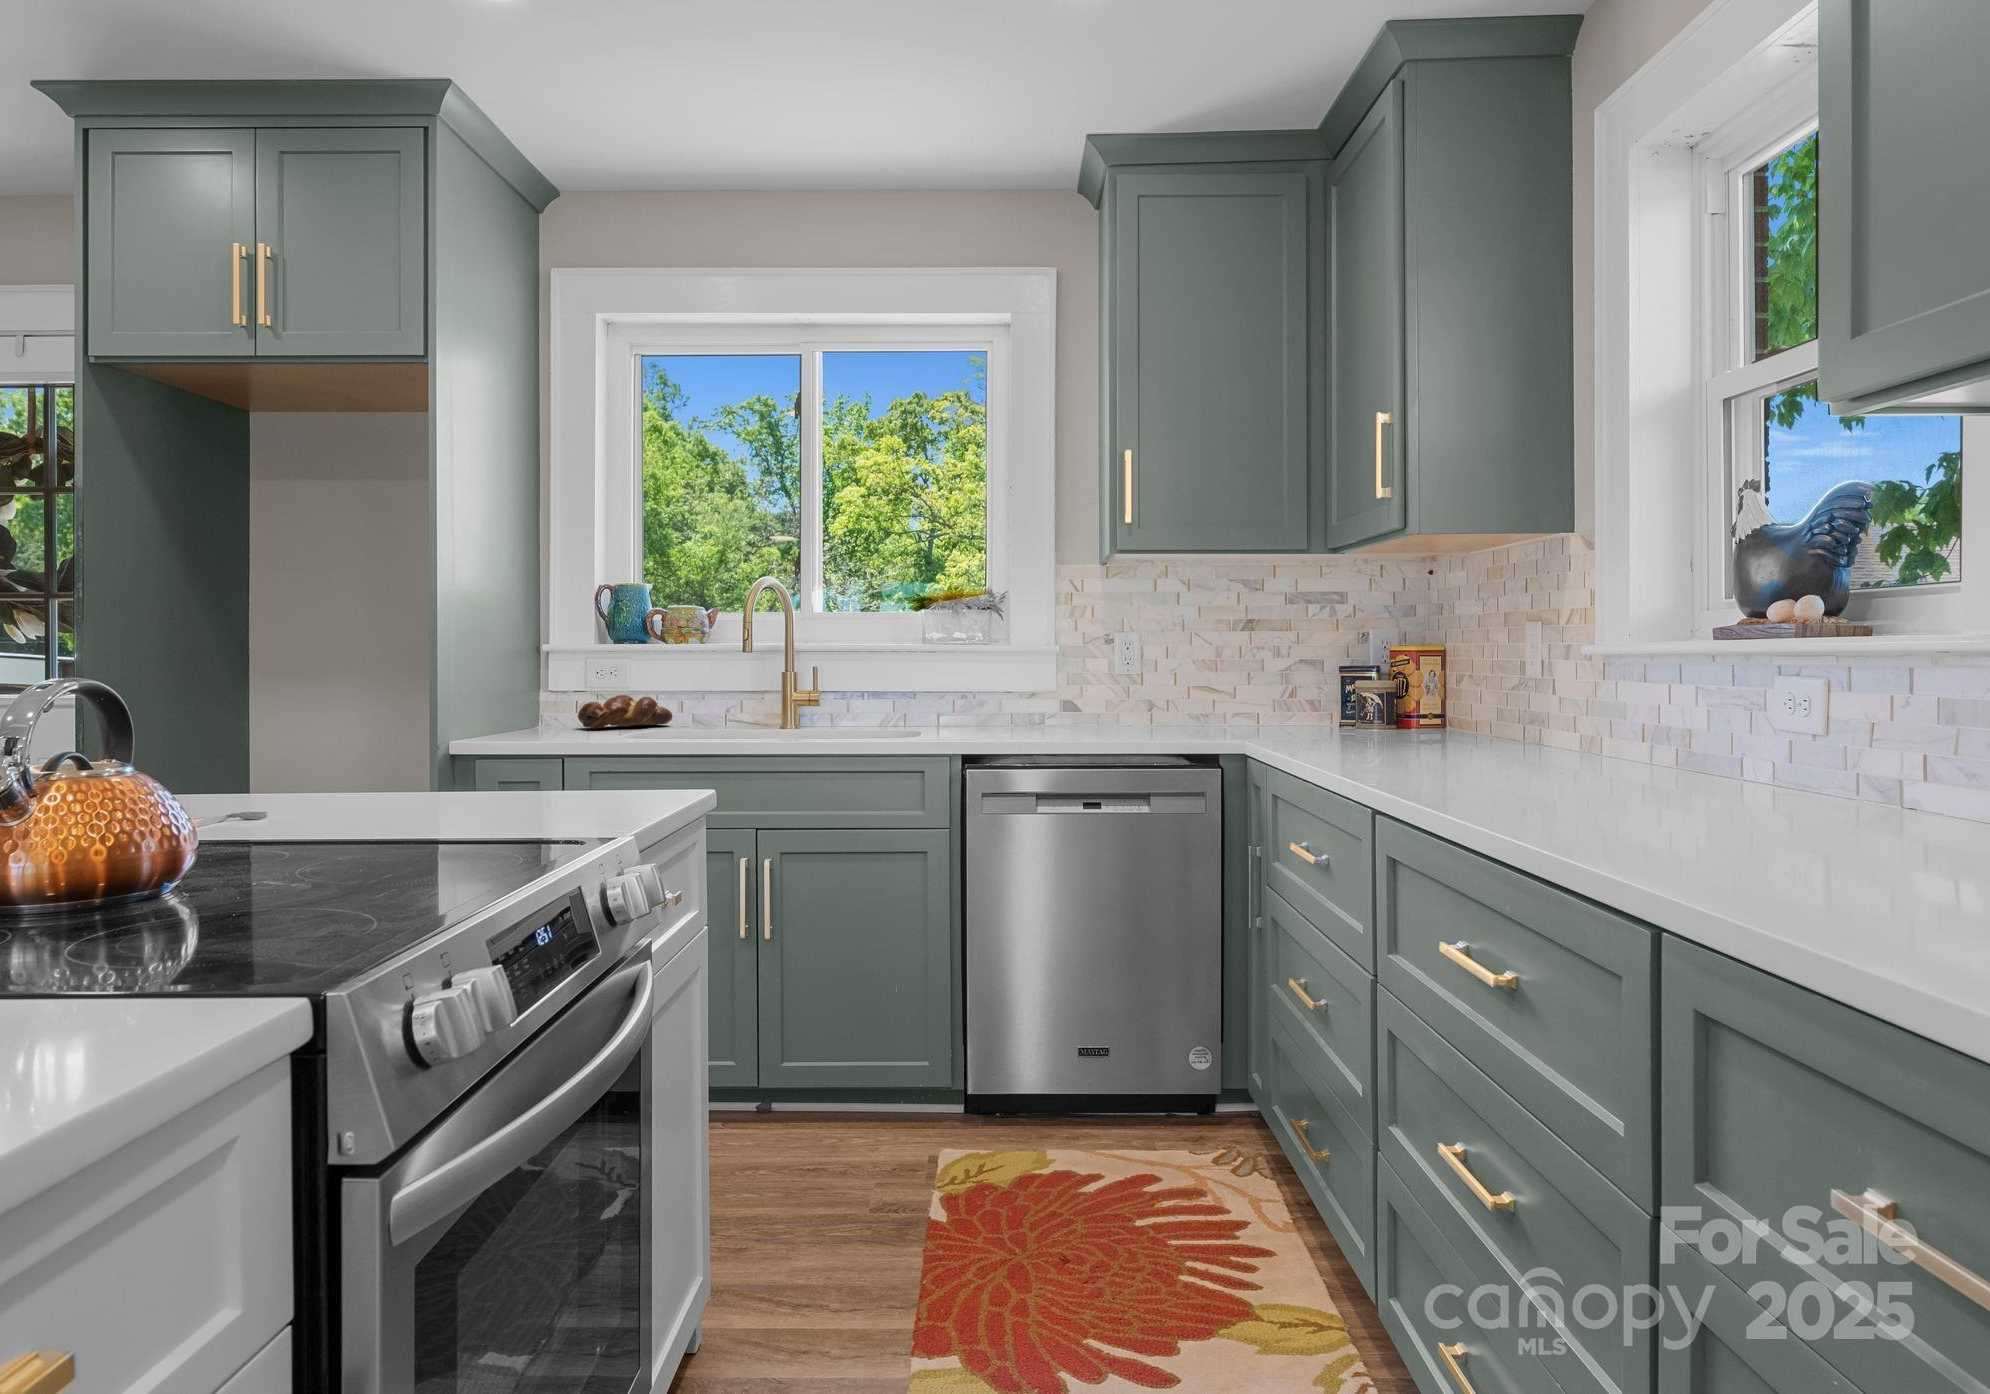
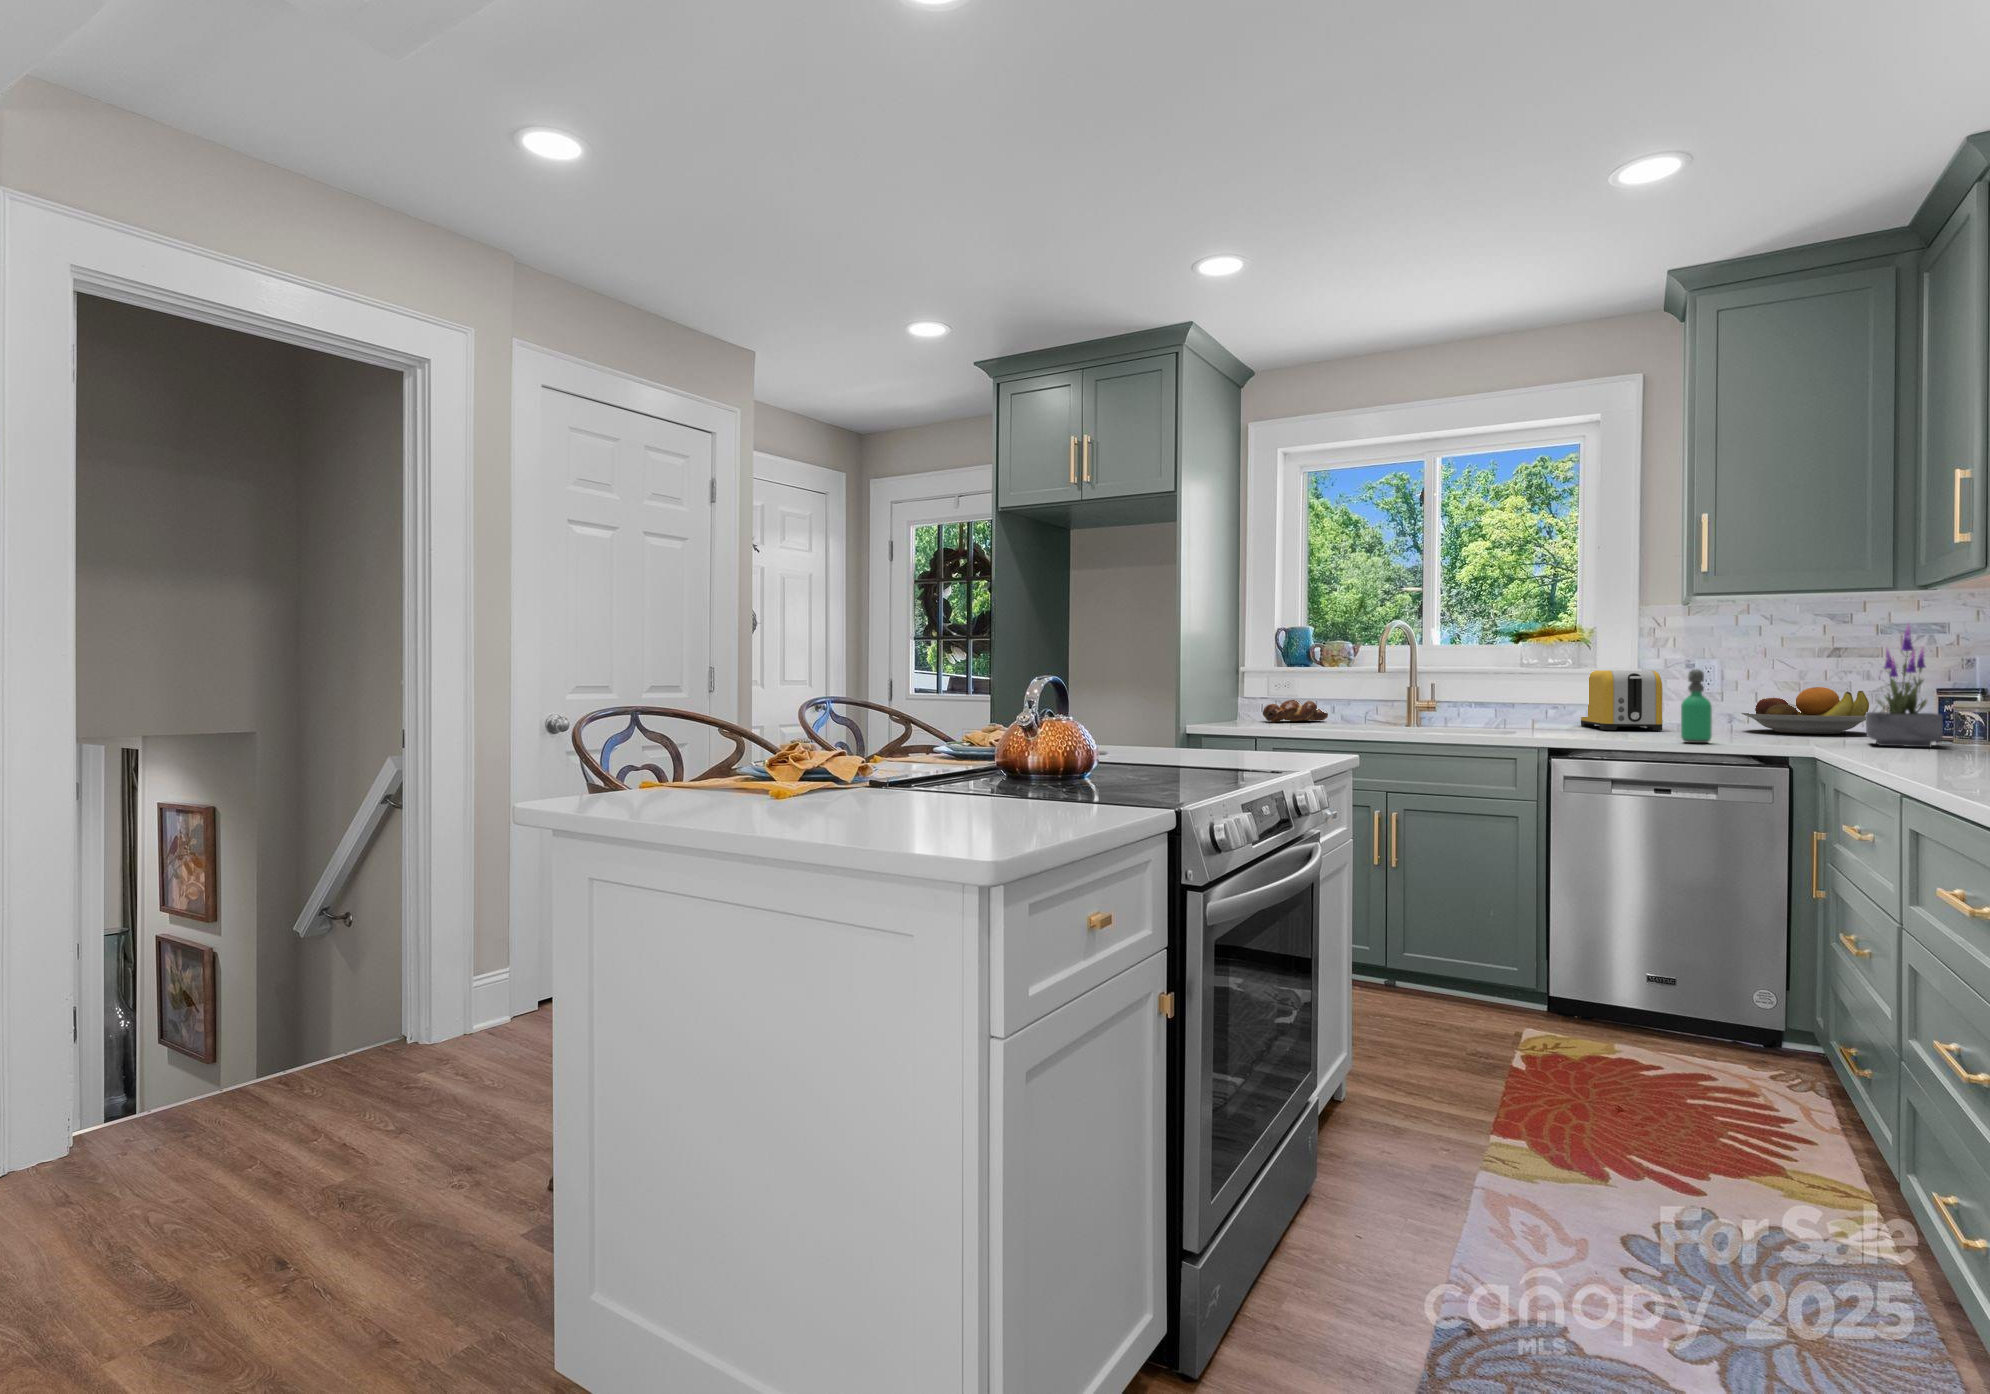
potted plant: none [1288,592,1363,739] -> present [1866,623,1943,747]
soap dispenser: none [1110,649,1142,743] -> present [1681,669,1712,743]
toaster: none [988,650,1080,727] -> present [1581,670,1662,731]
fruit bowl: none [1159,669,1287,724] -> present [1742,687,1869,734]

